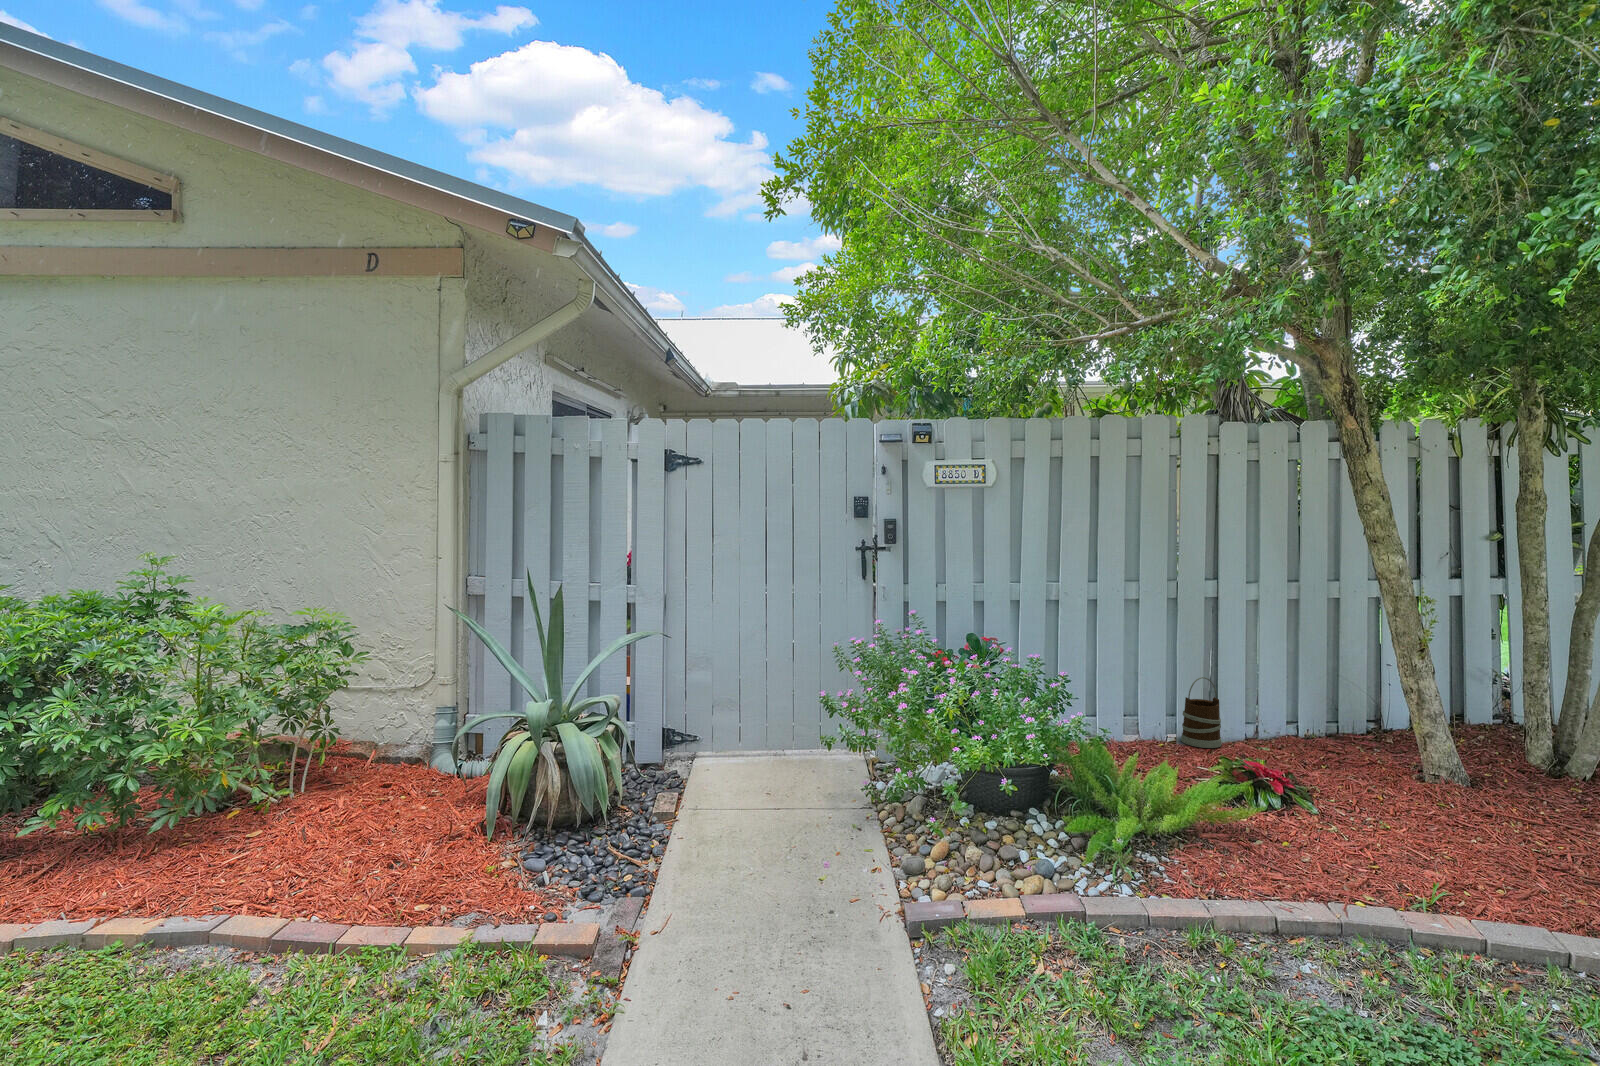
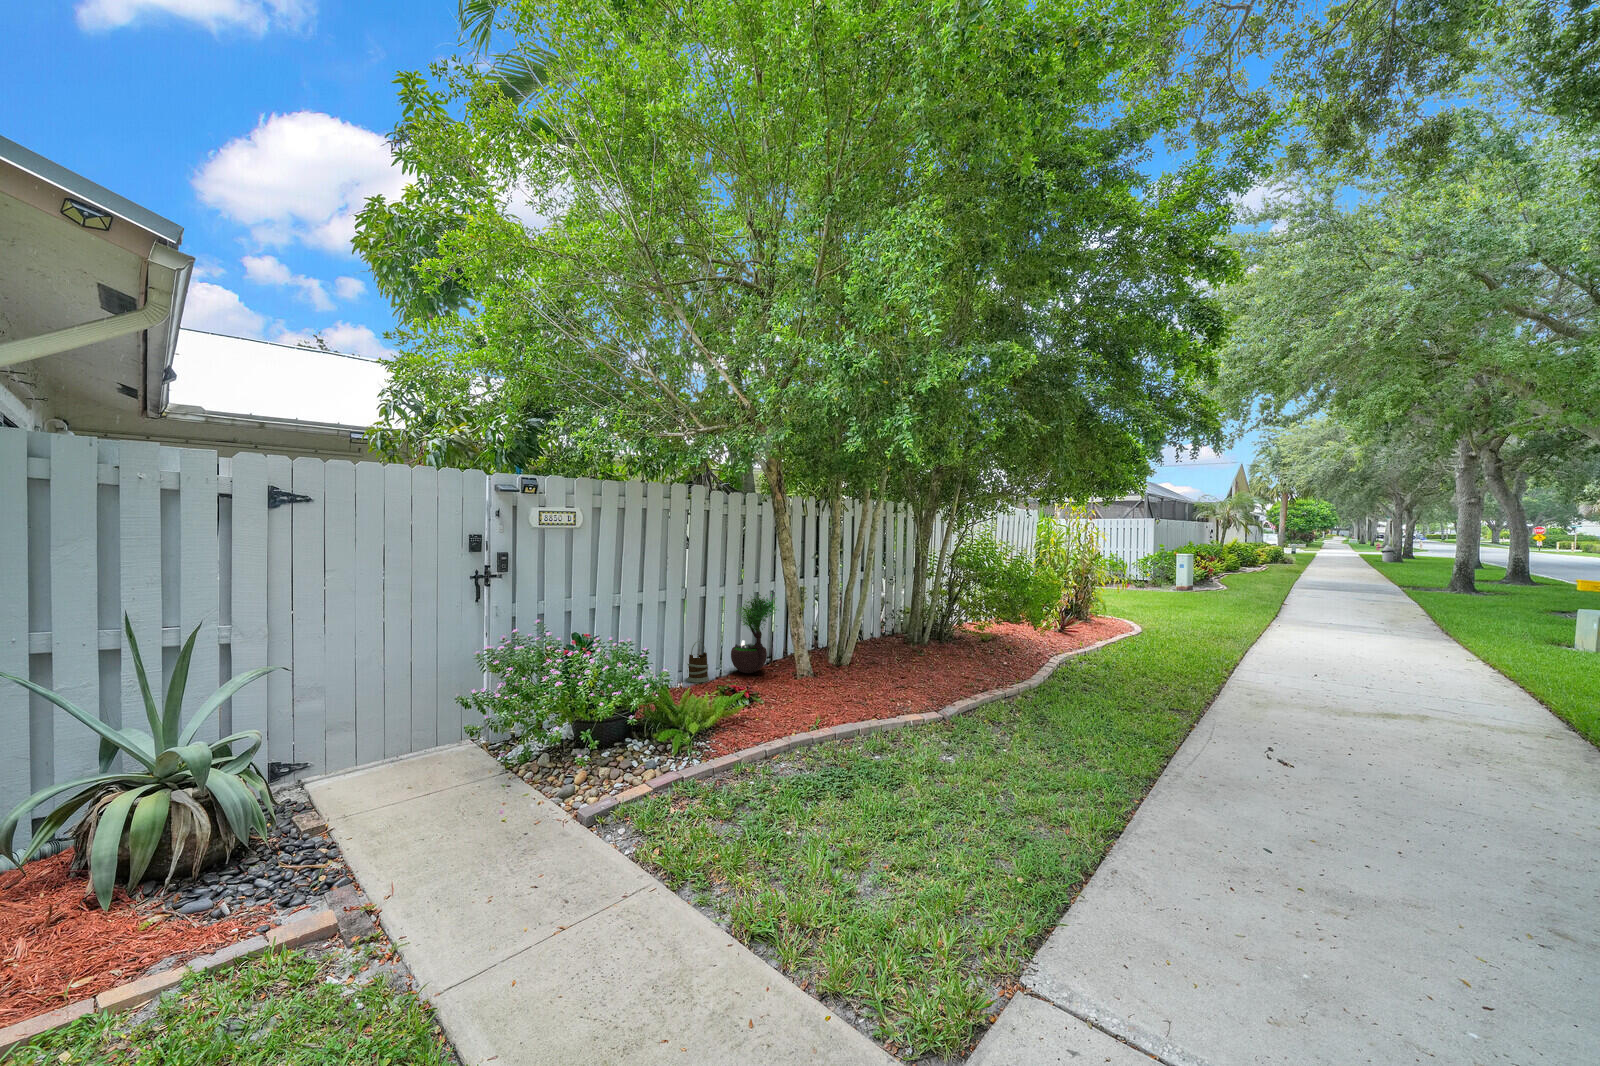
potted tree: none [1272,598,1379,748] -> present [731,594,777,673]

